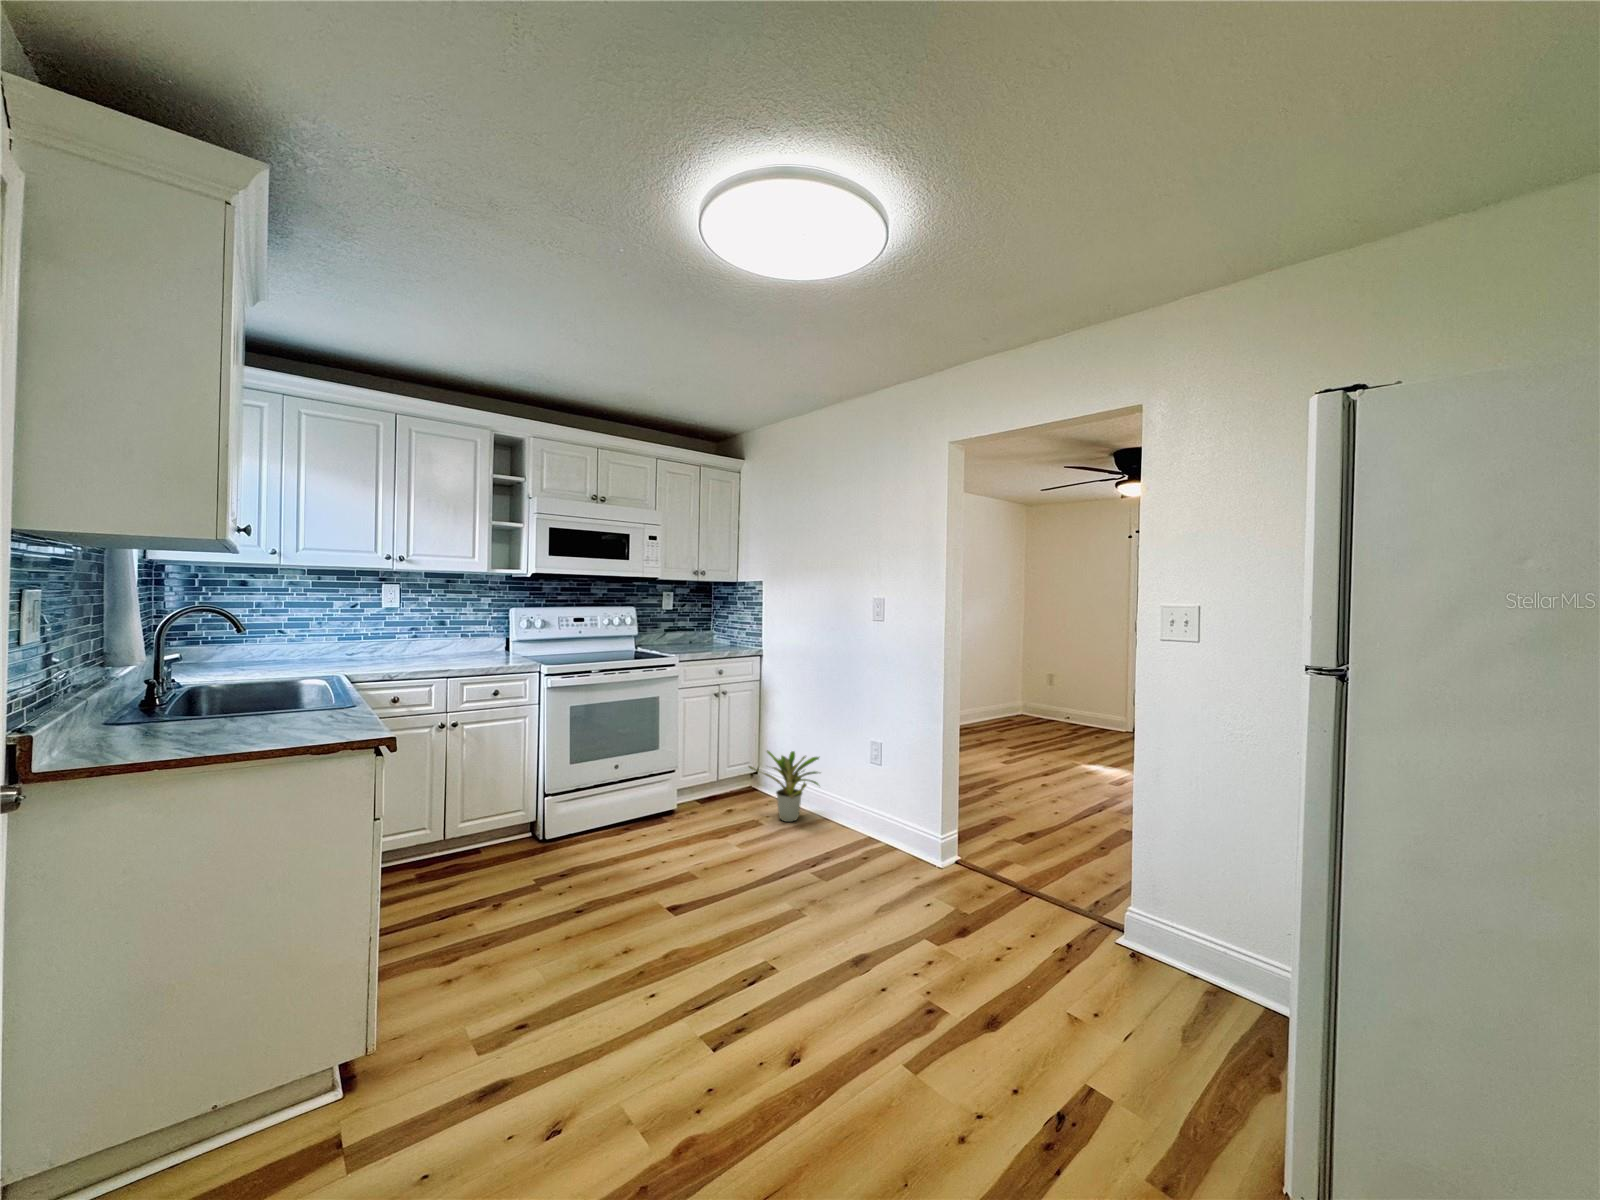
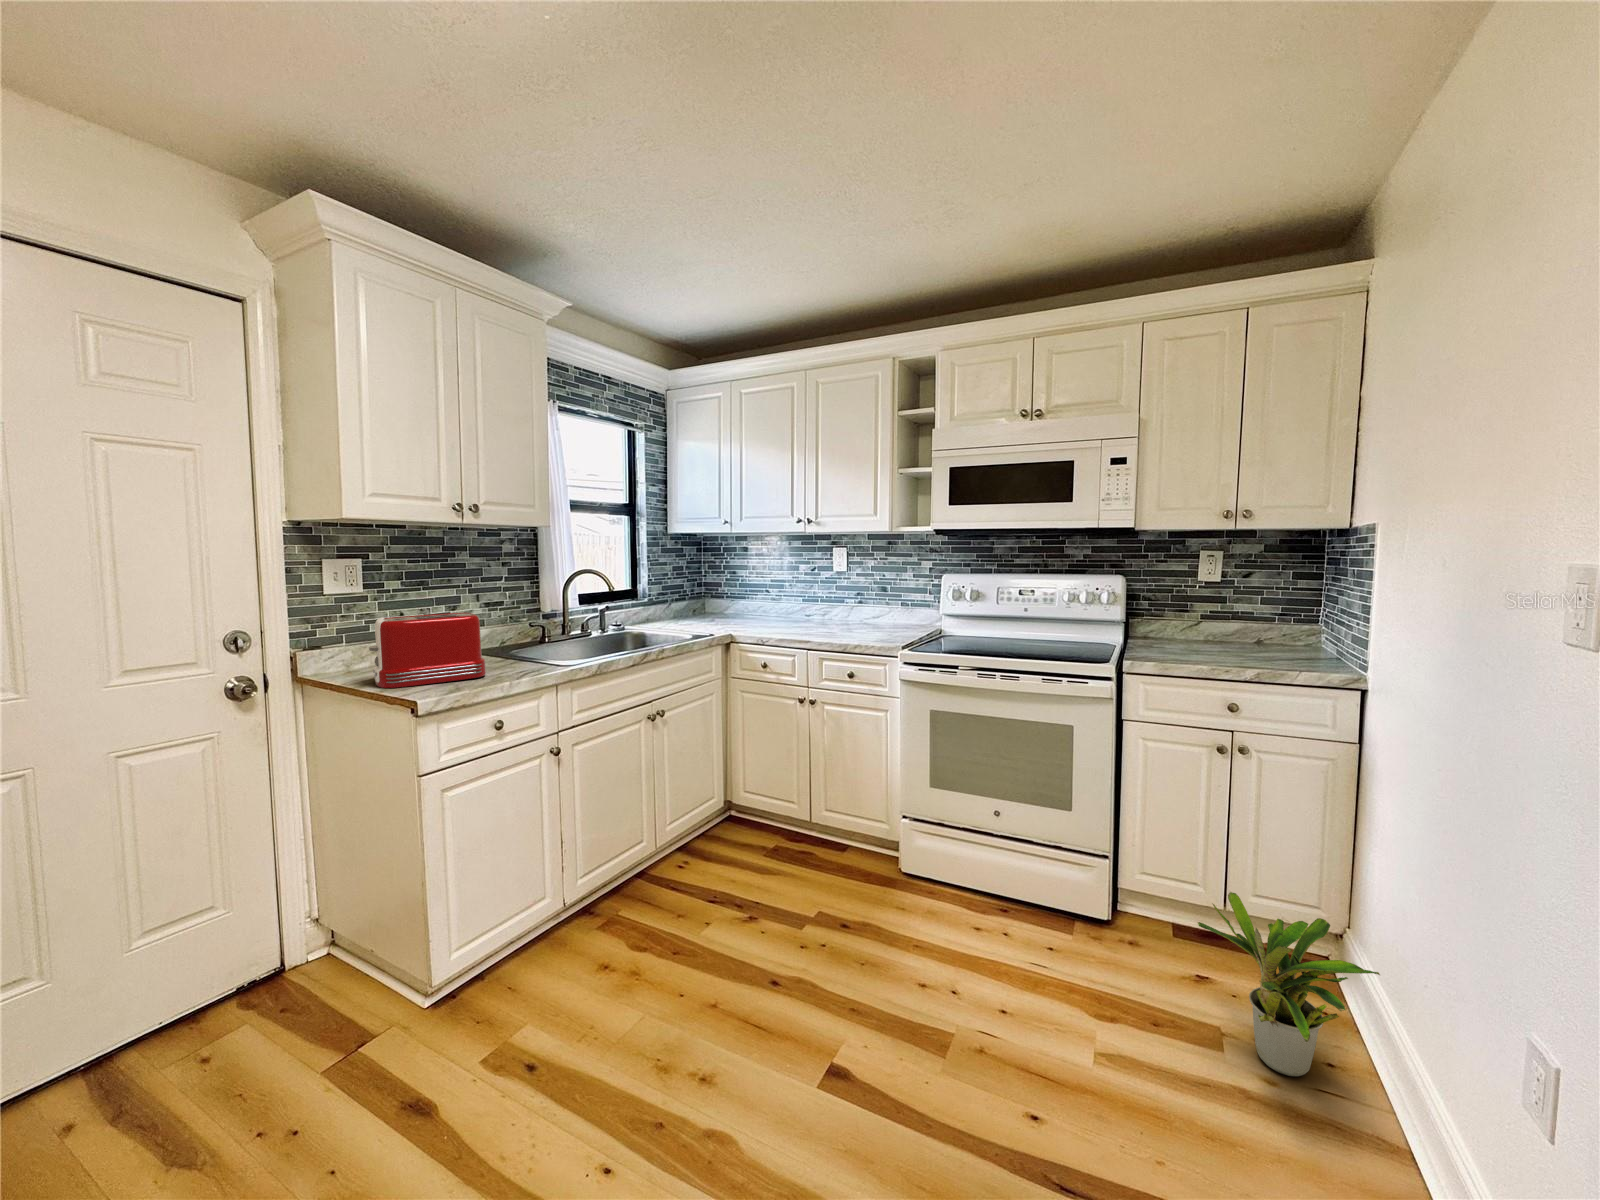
toaster: none [131,651,279,753] -> present [369,613,486,688]

